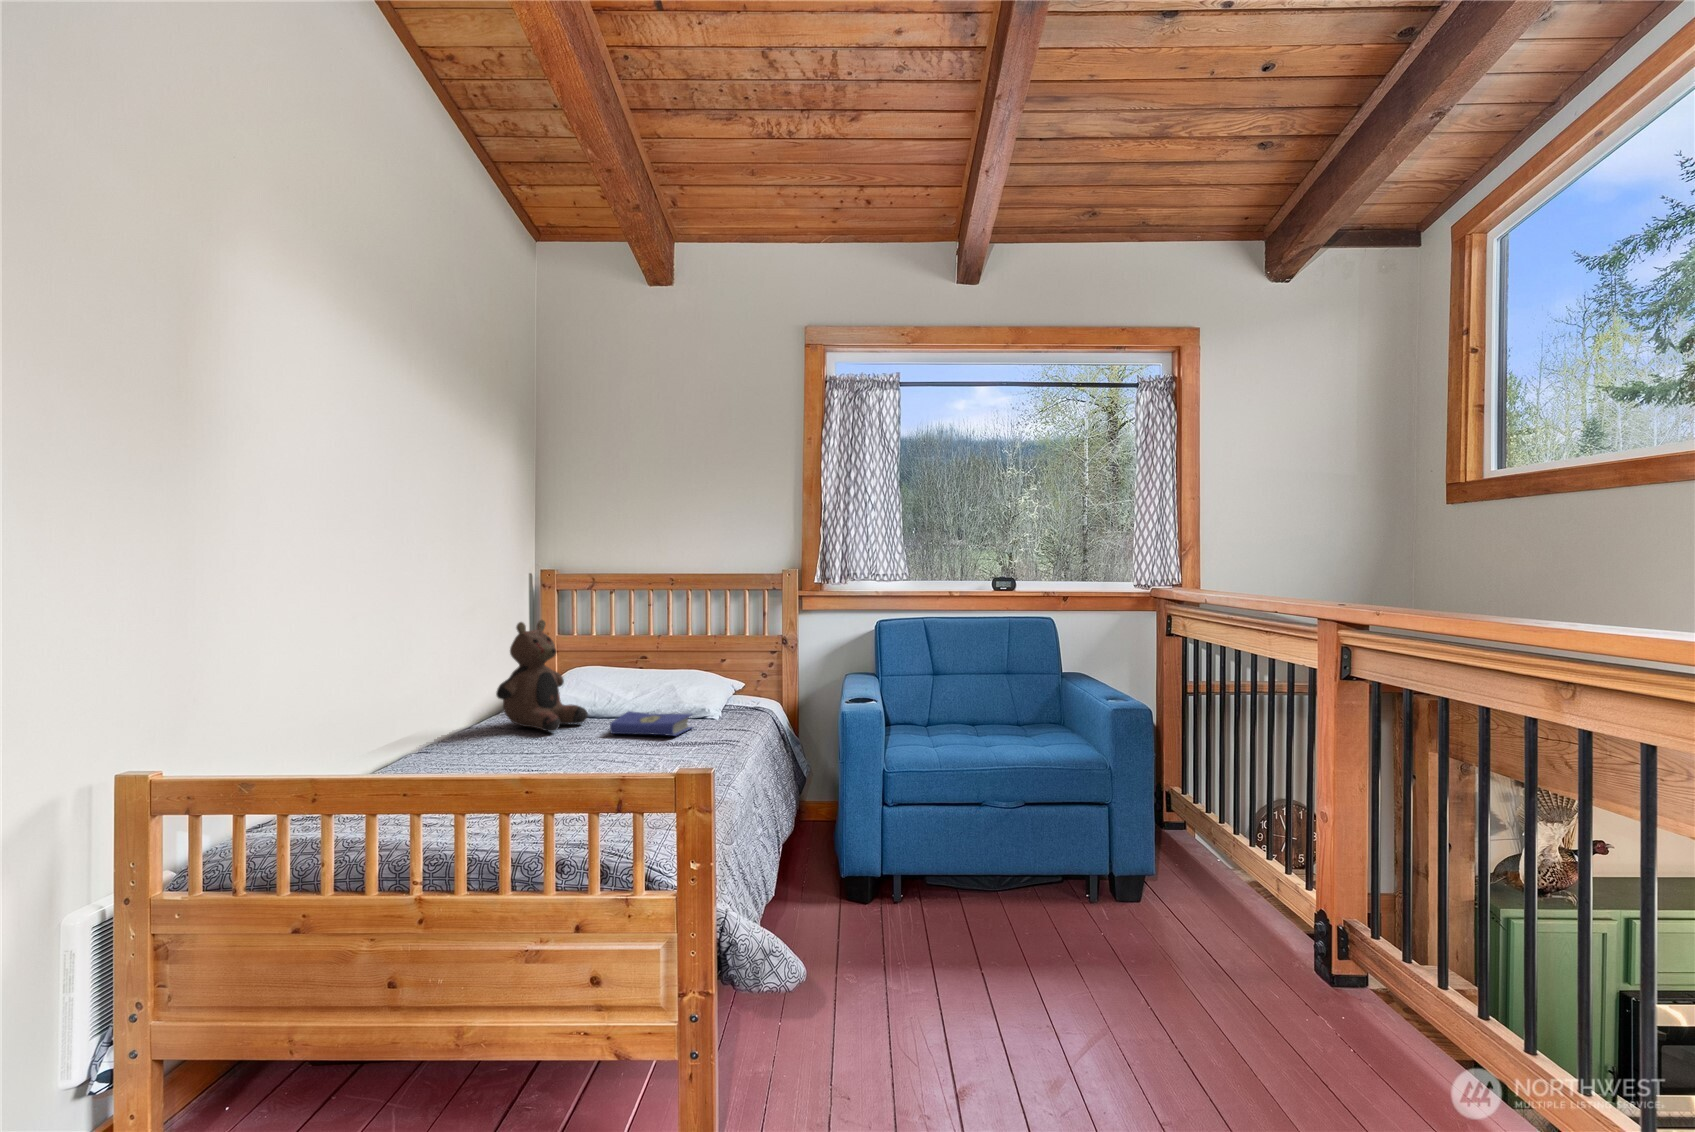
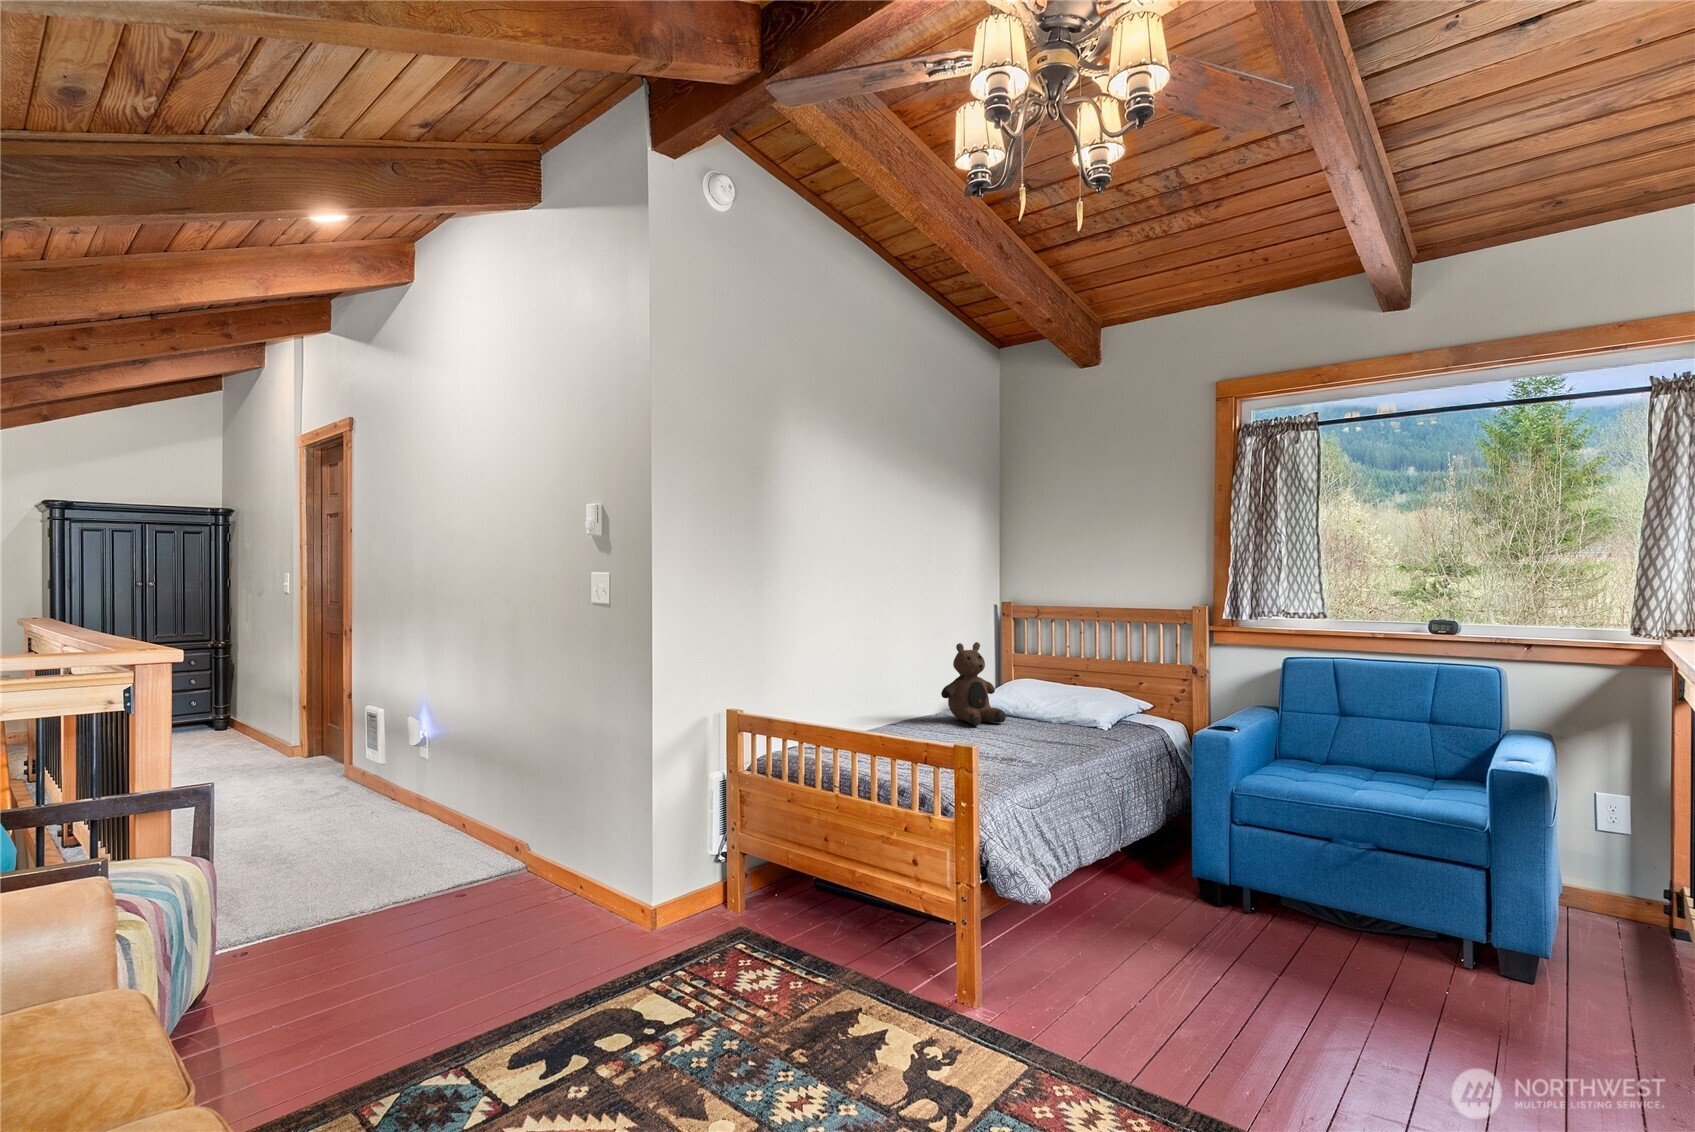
hardcover book: present [610,711,692,736] -> none [1012,718,1078,740]

